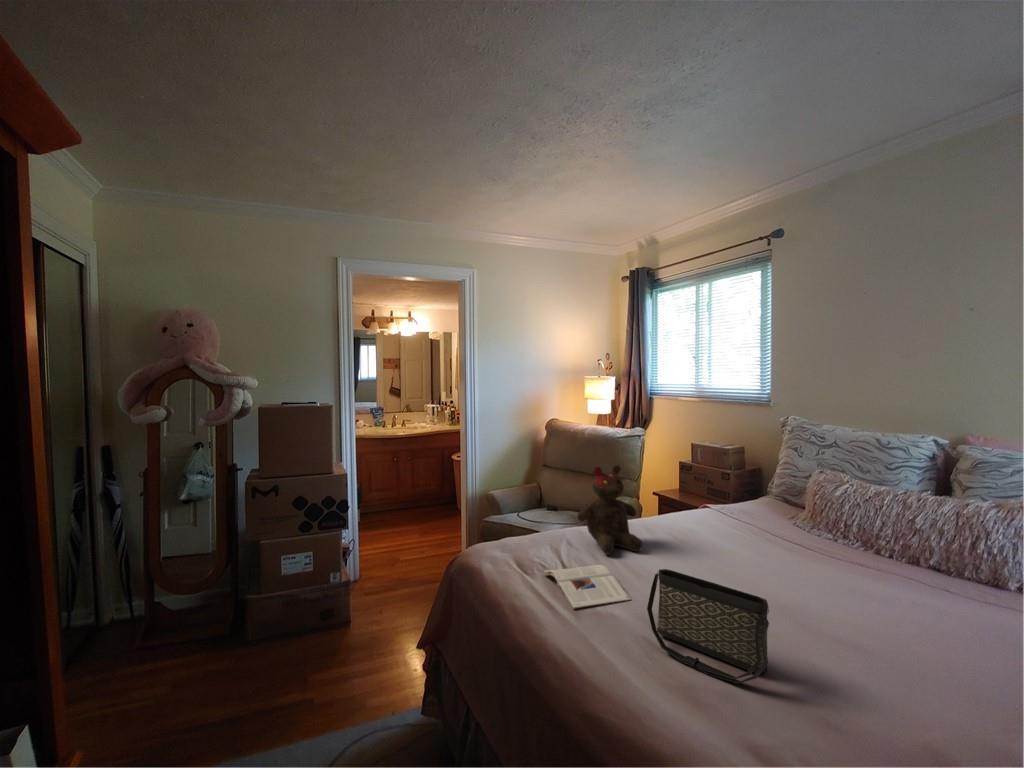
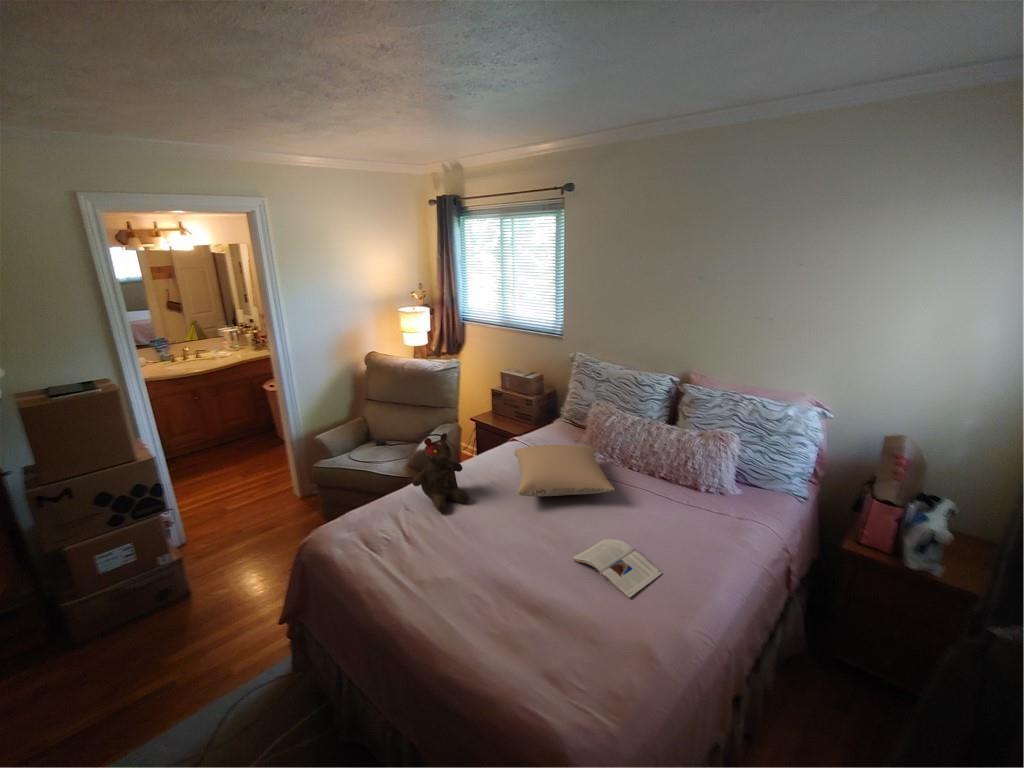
pillow: none [703,501,850,560] -> present [514,445,615,496]
magazine: present [544,565,630,609] -> present [573,539,662,598]
handbag: present [647,569,769,684] -> none [481,546,566,626]

